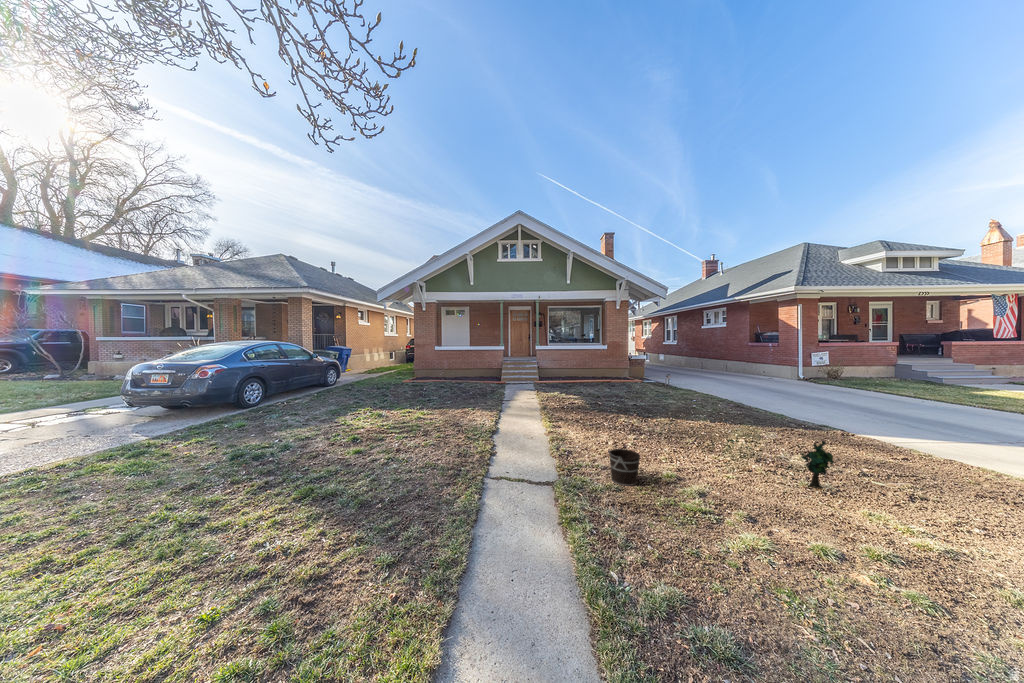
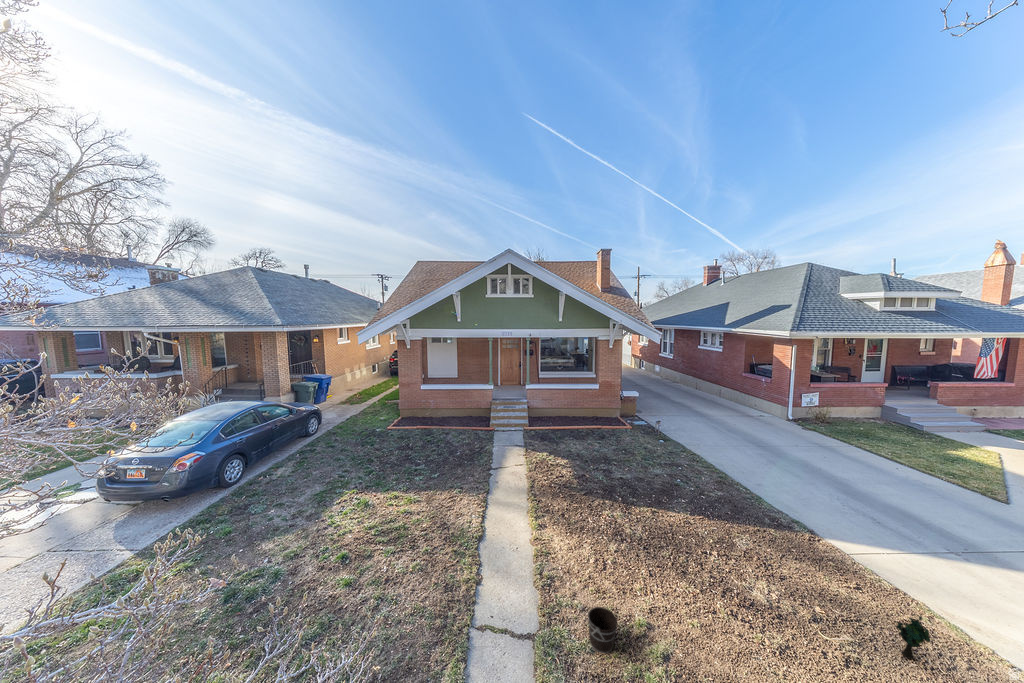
decorative plant: present [800,441,834,488] -> present [895,614,930,660]

